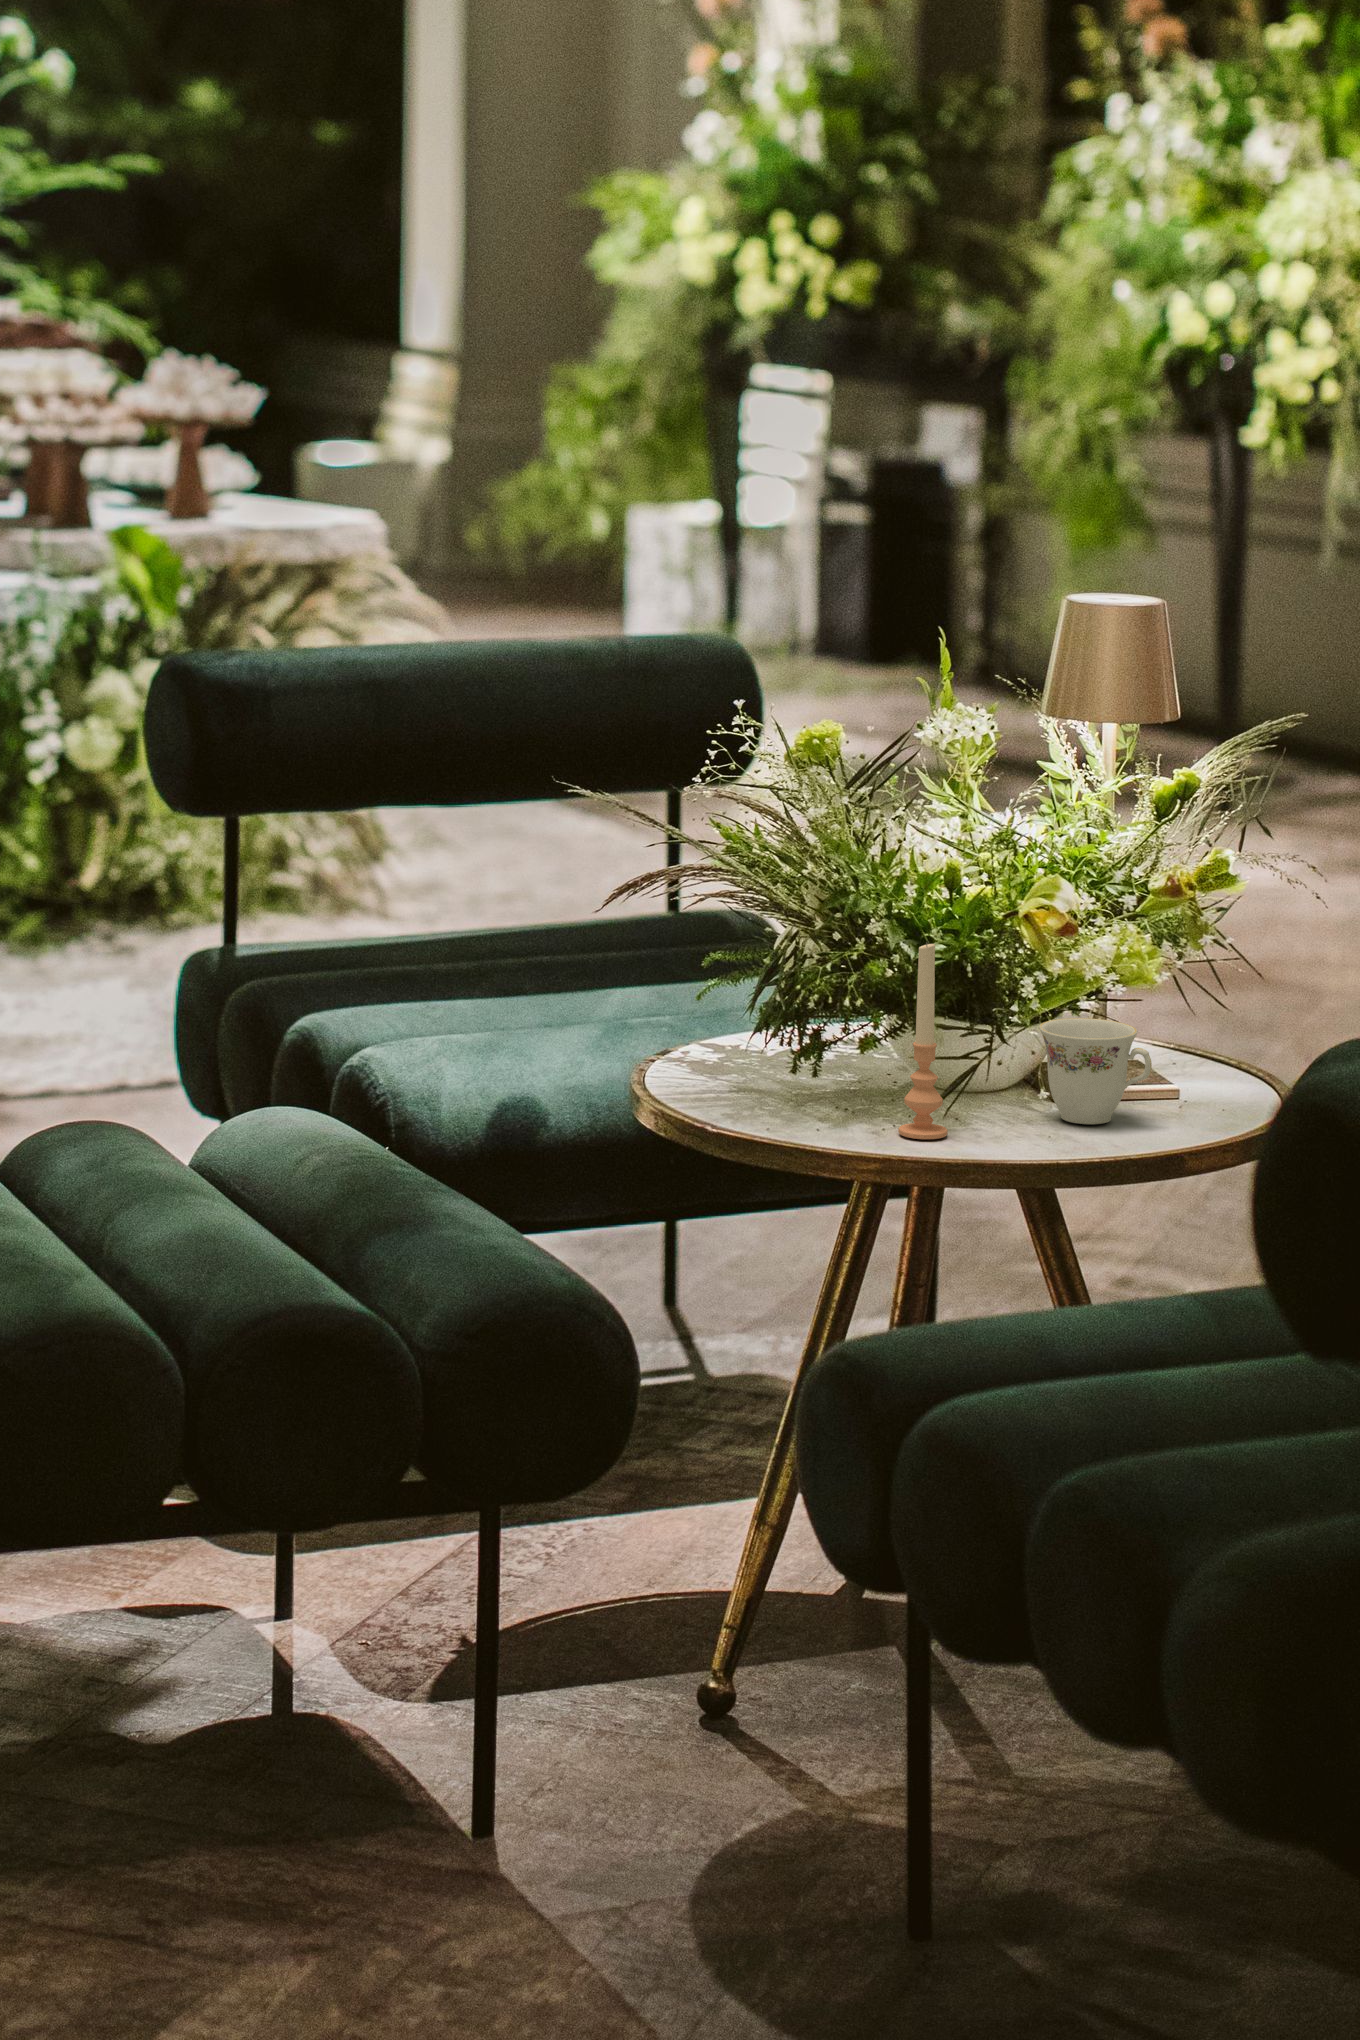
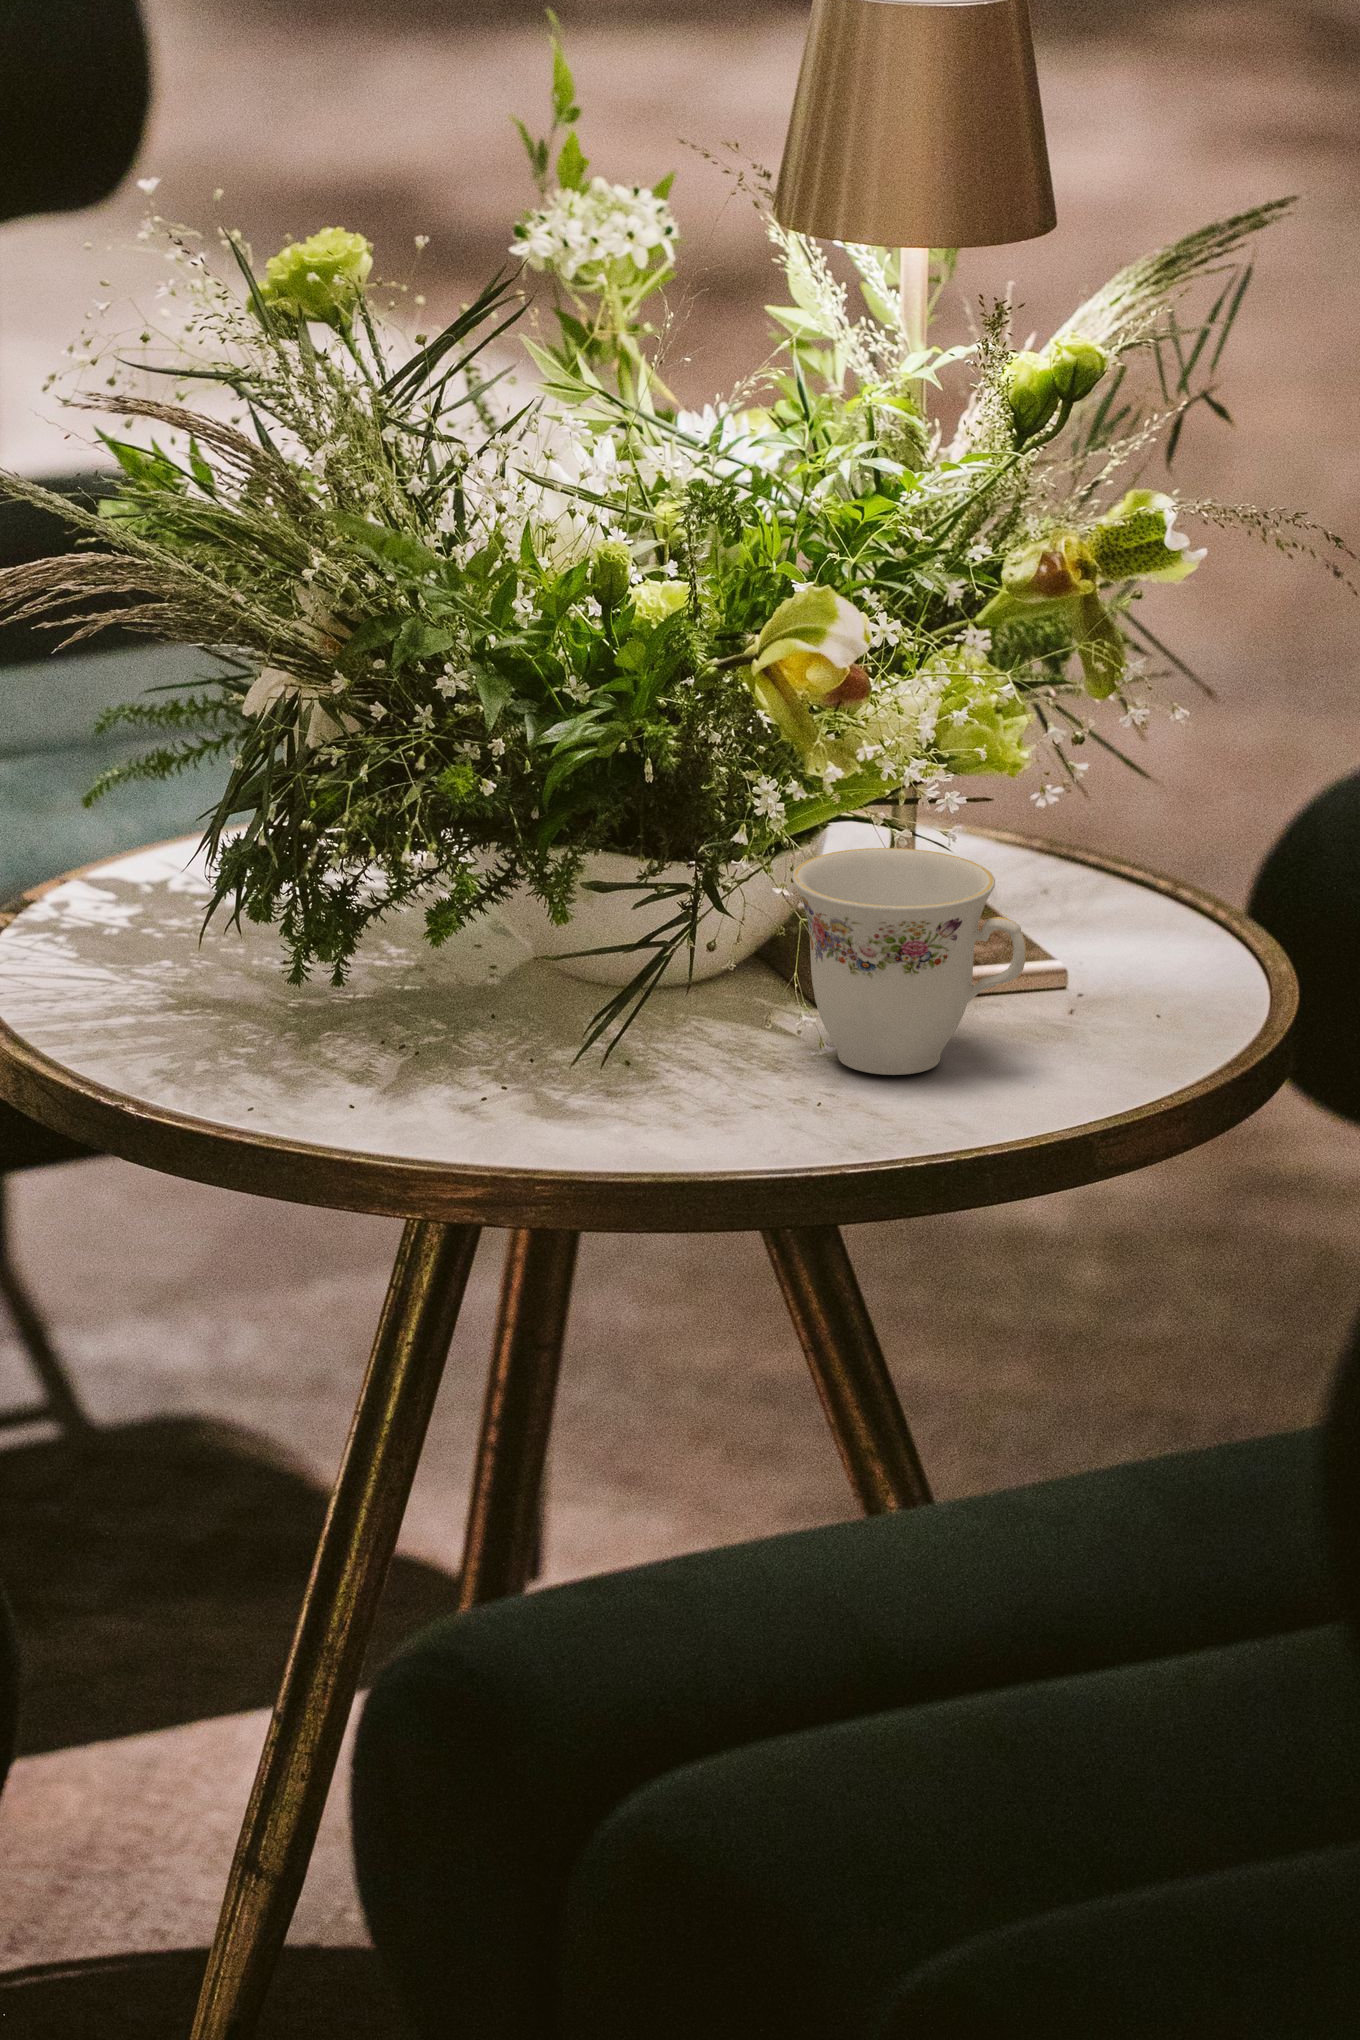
candle: present [898,942,948,1139] -> none [510,728,612,1140]

